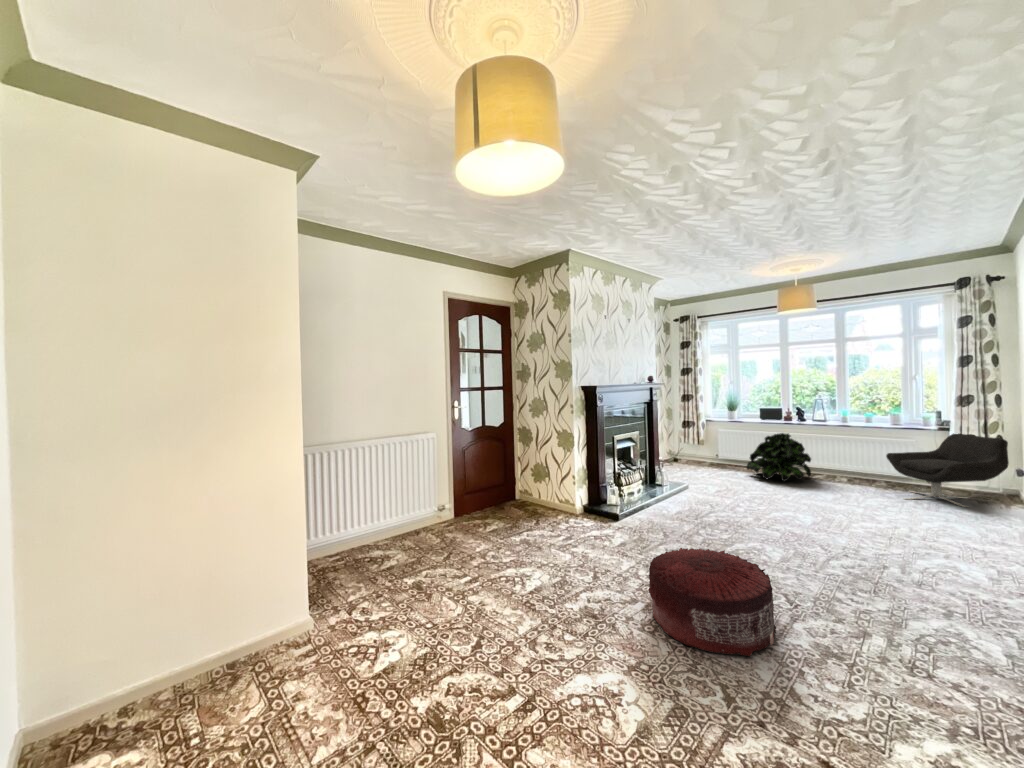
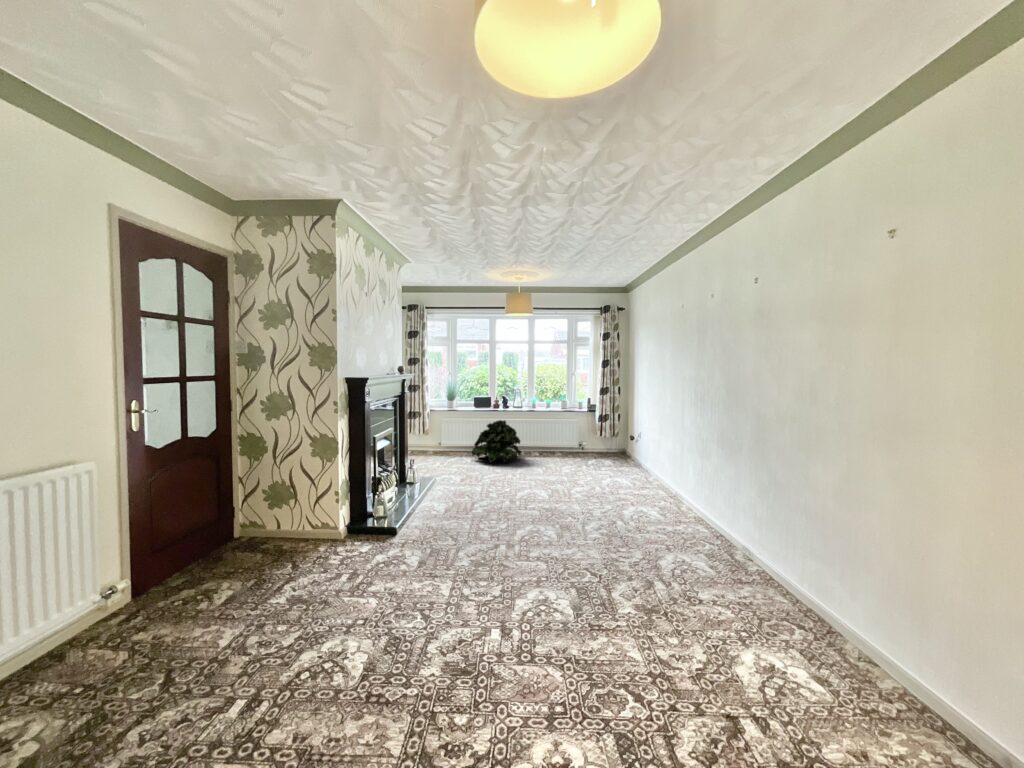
lounge chair: present [886,434,1009,507] -> none [567,414,629,466]
pouf: present [649,548,776,656] -> none [507,546,621,660]

